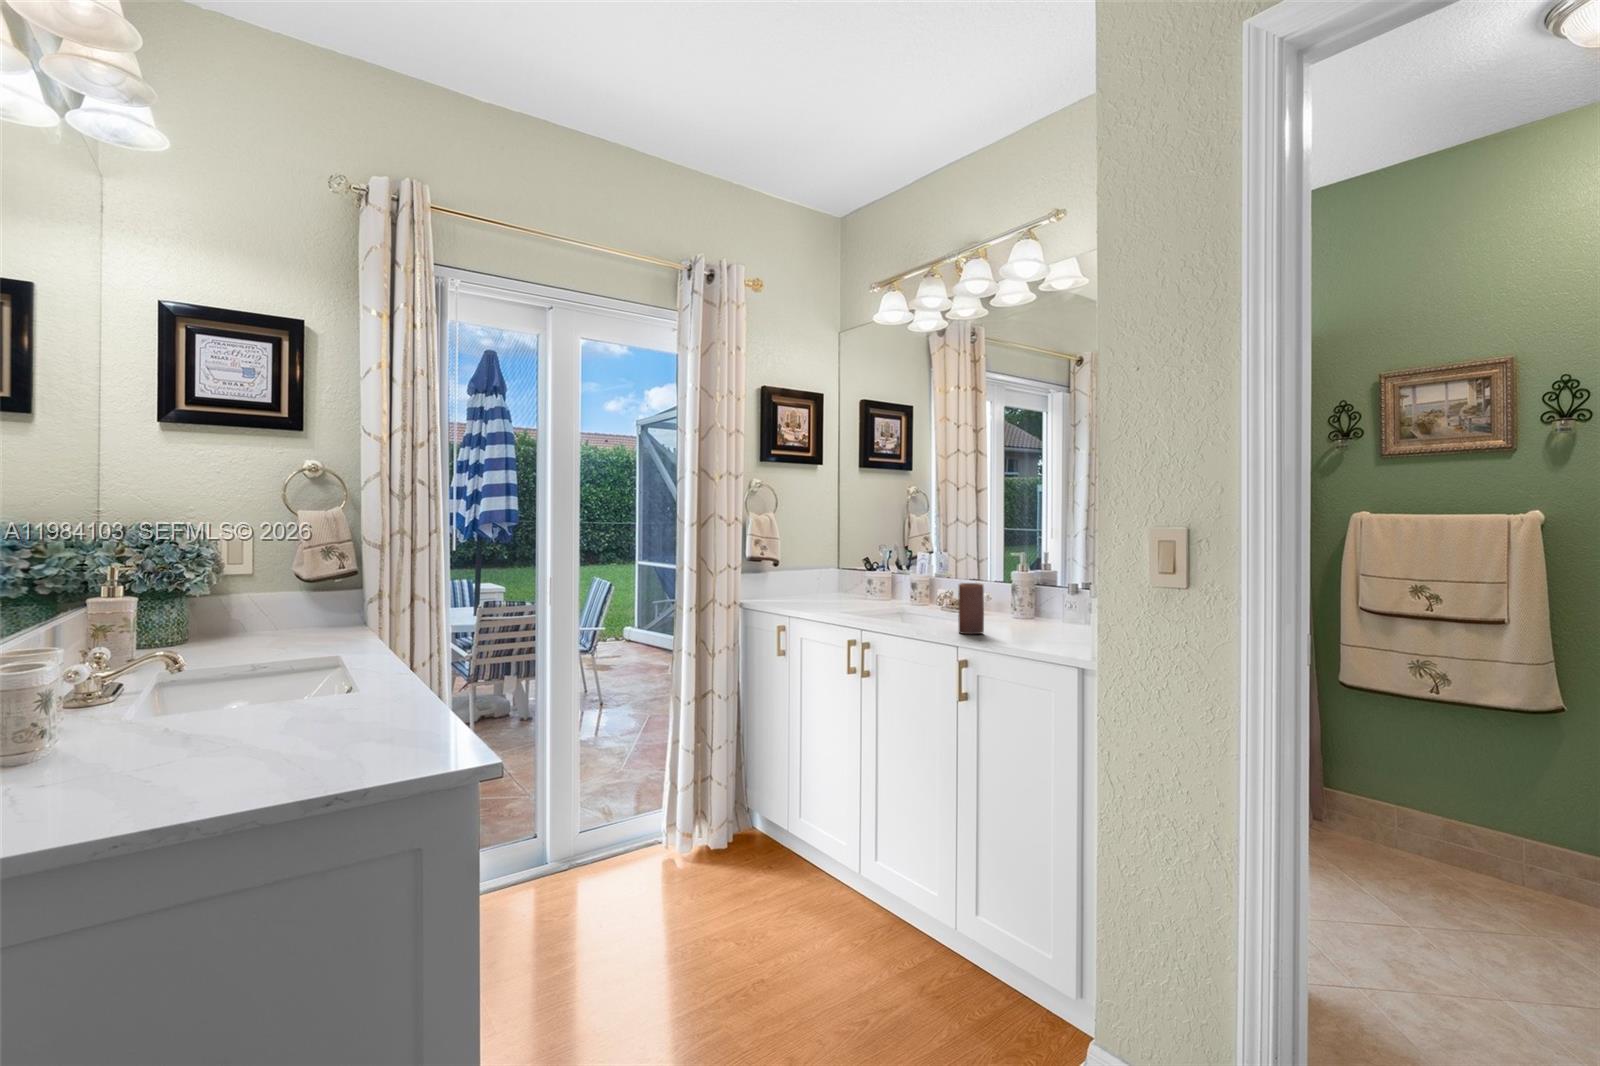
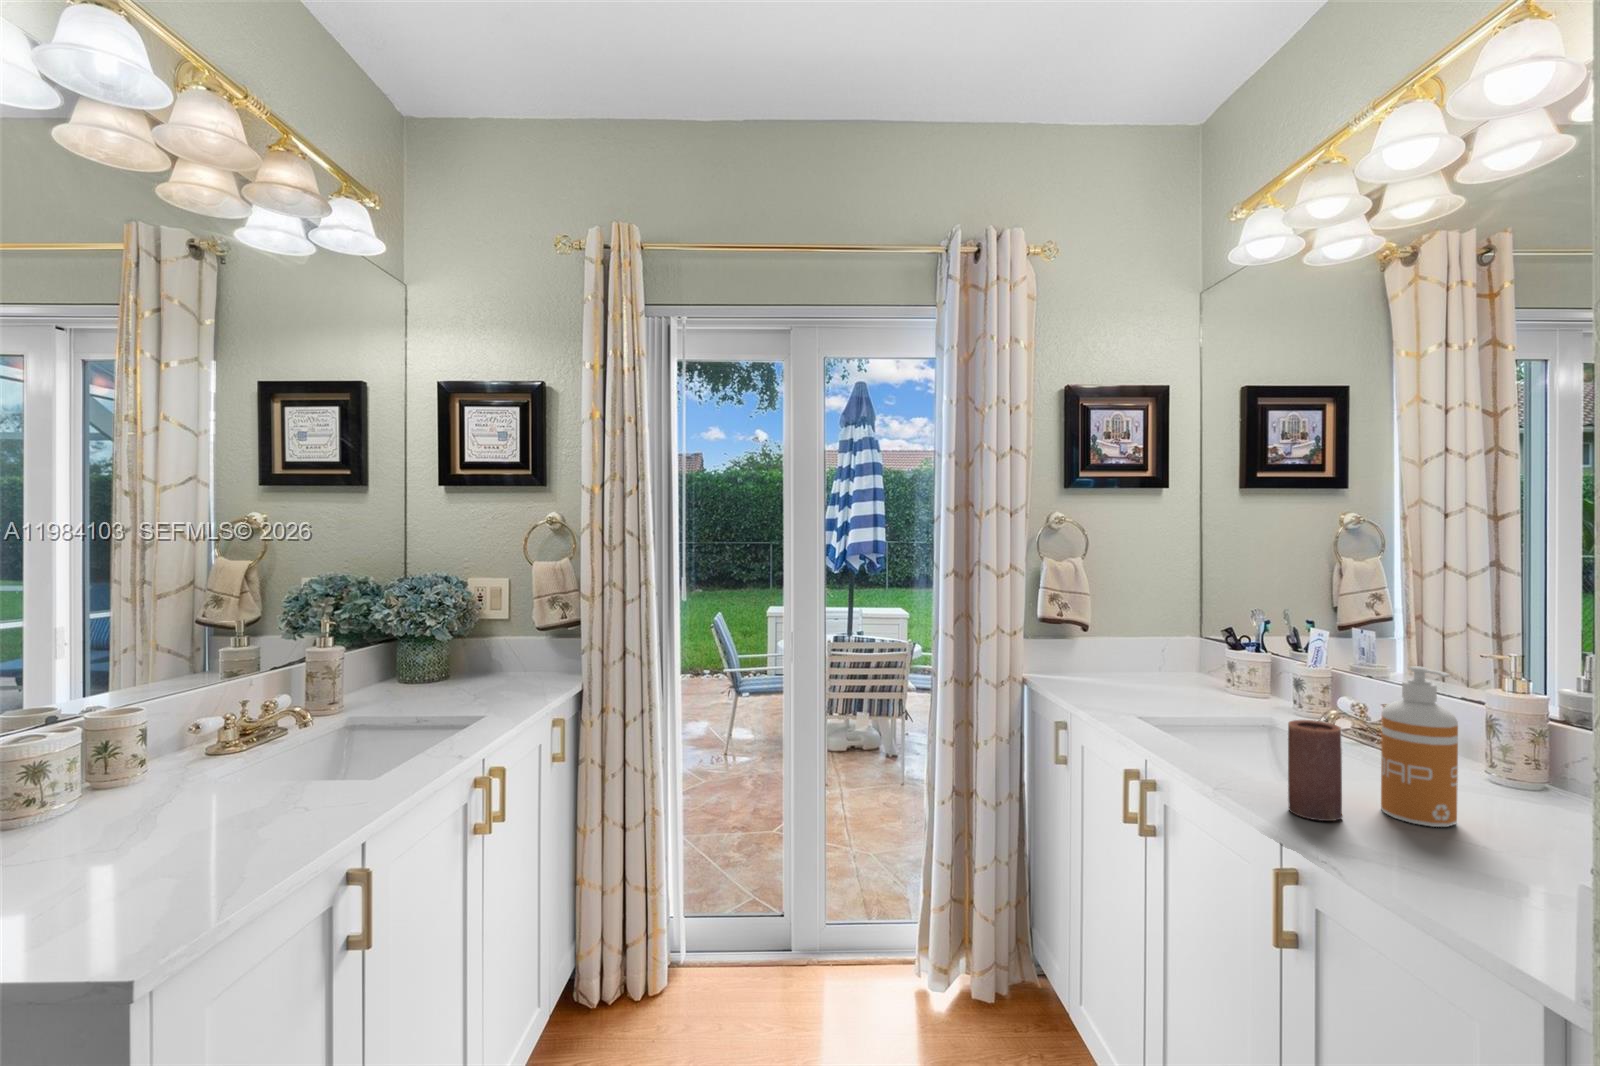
soap dispenser: none [992,551,1025,632] -> present [1381,666,1458,827]

